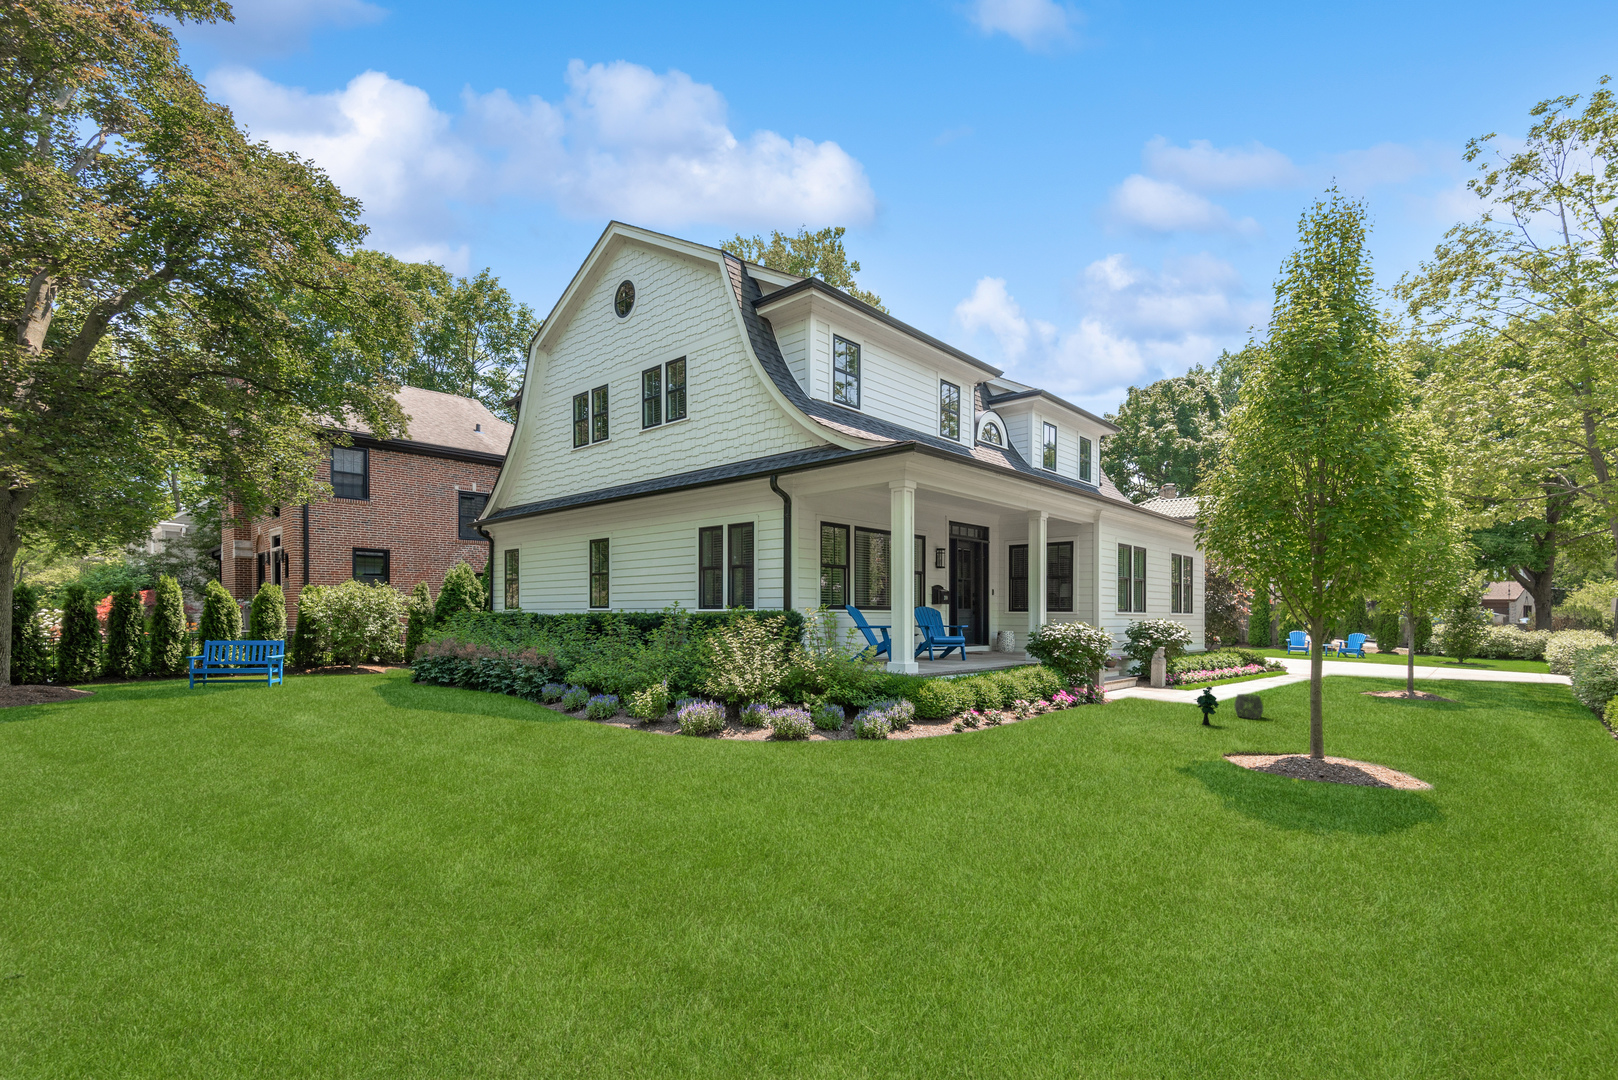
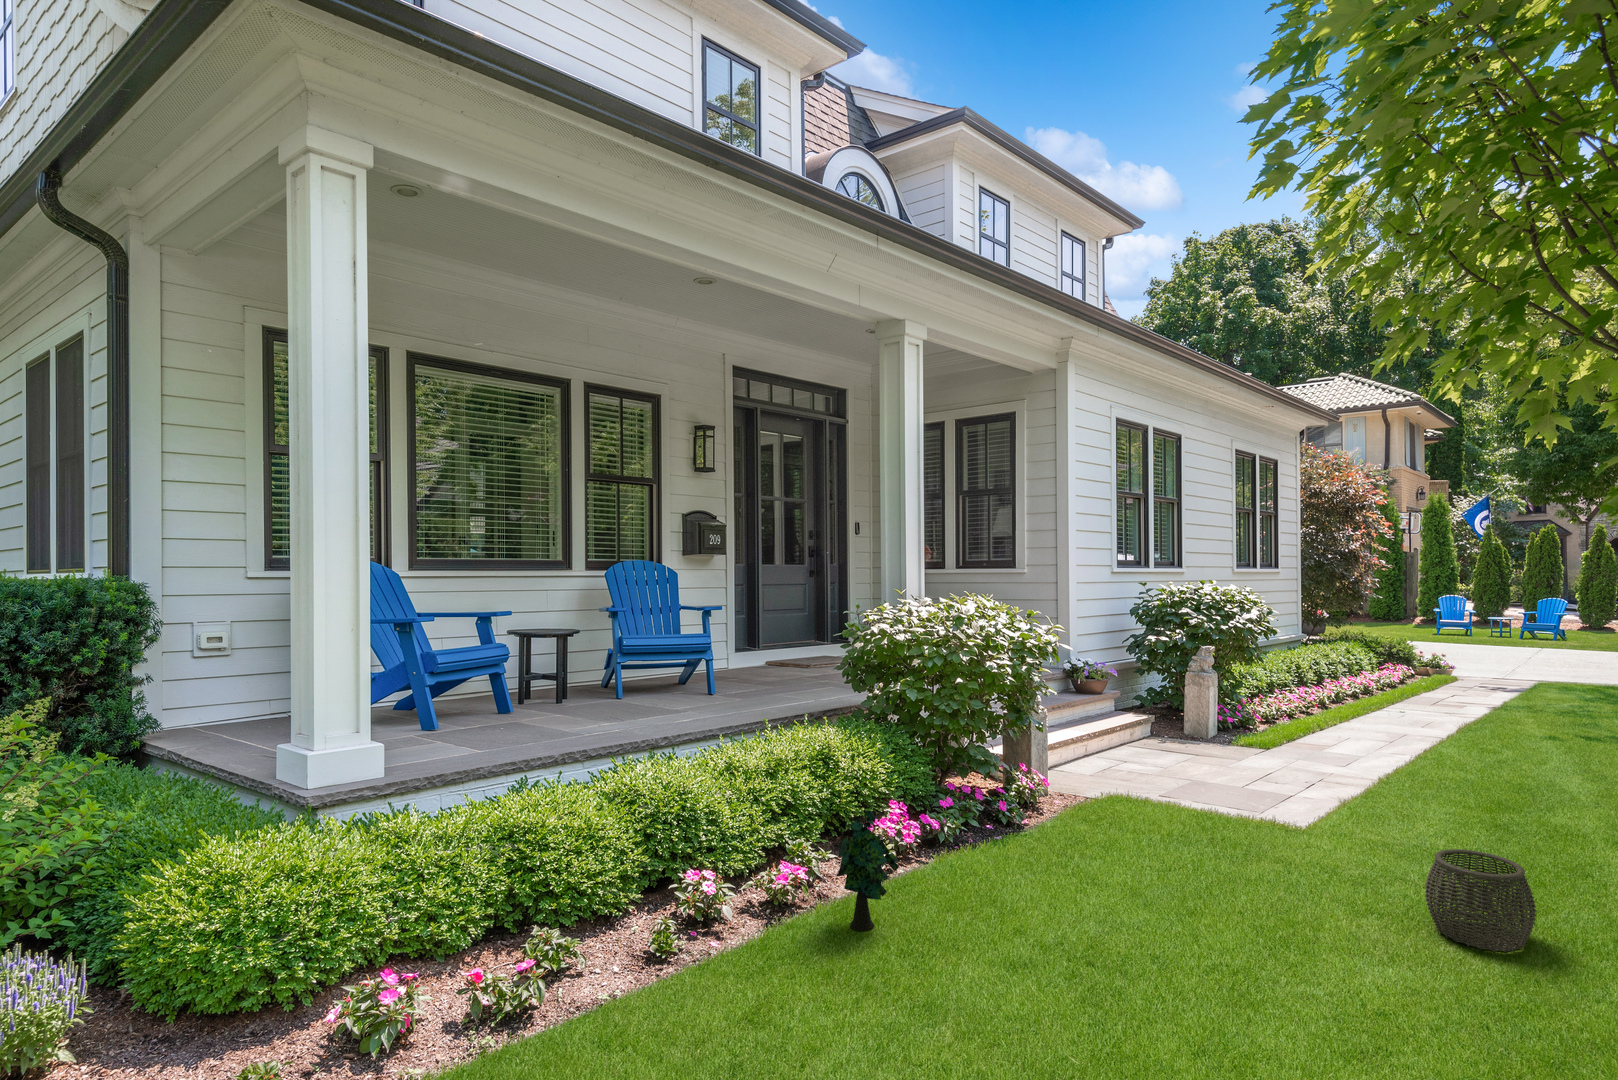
decorative plant: present [1194,687,1219,725] -> present [834,810,899,931]

